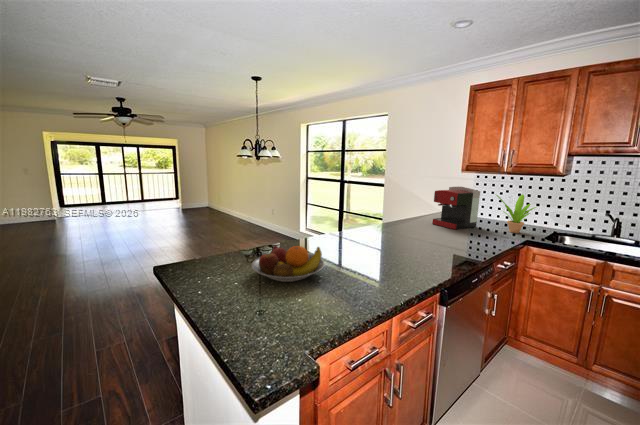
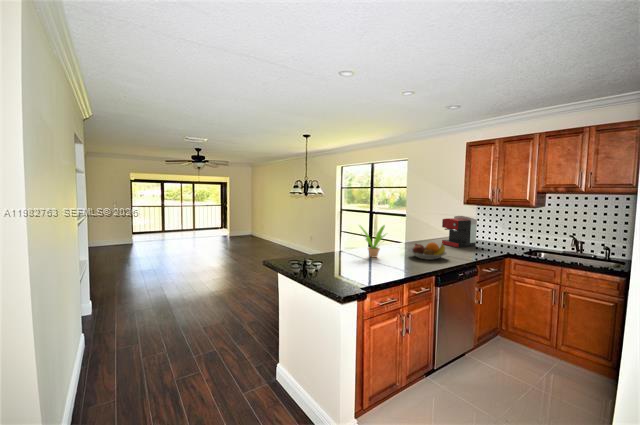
potted plant: present [496,194,536,233] -> present [360,225,385,258]
fruit bowl: present [252,245,324,282] -> present [408,242,447,260]

